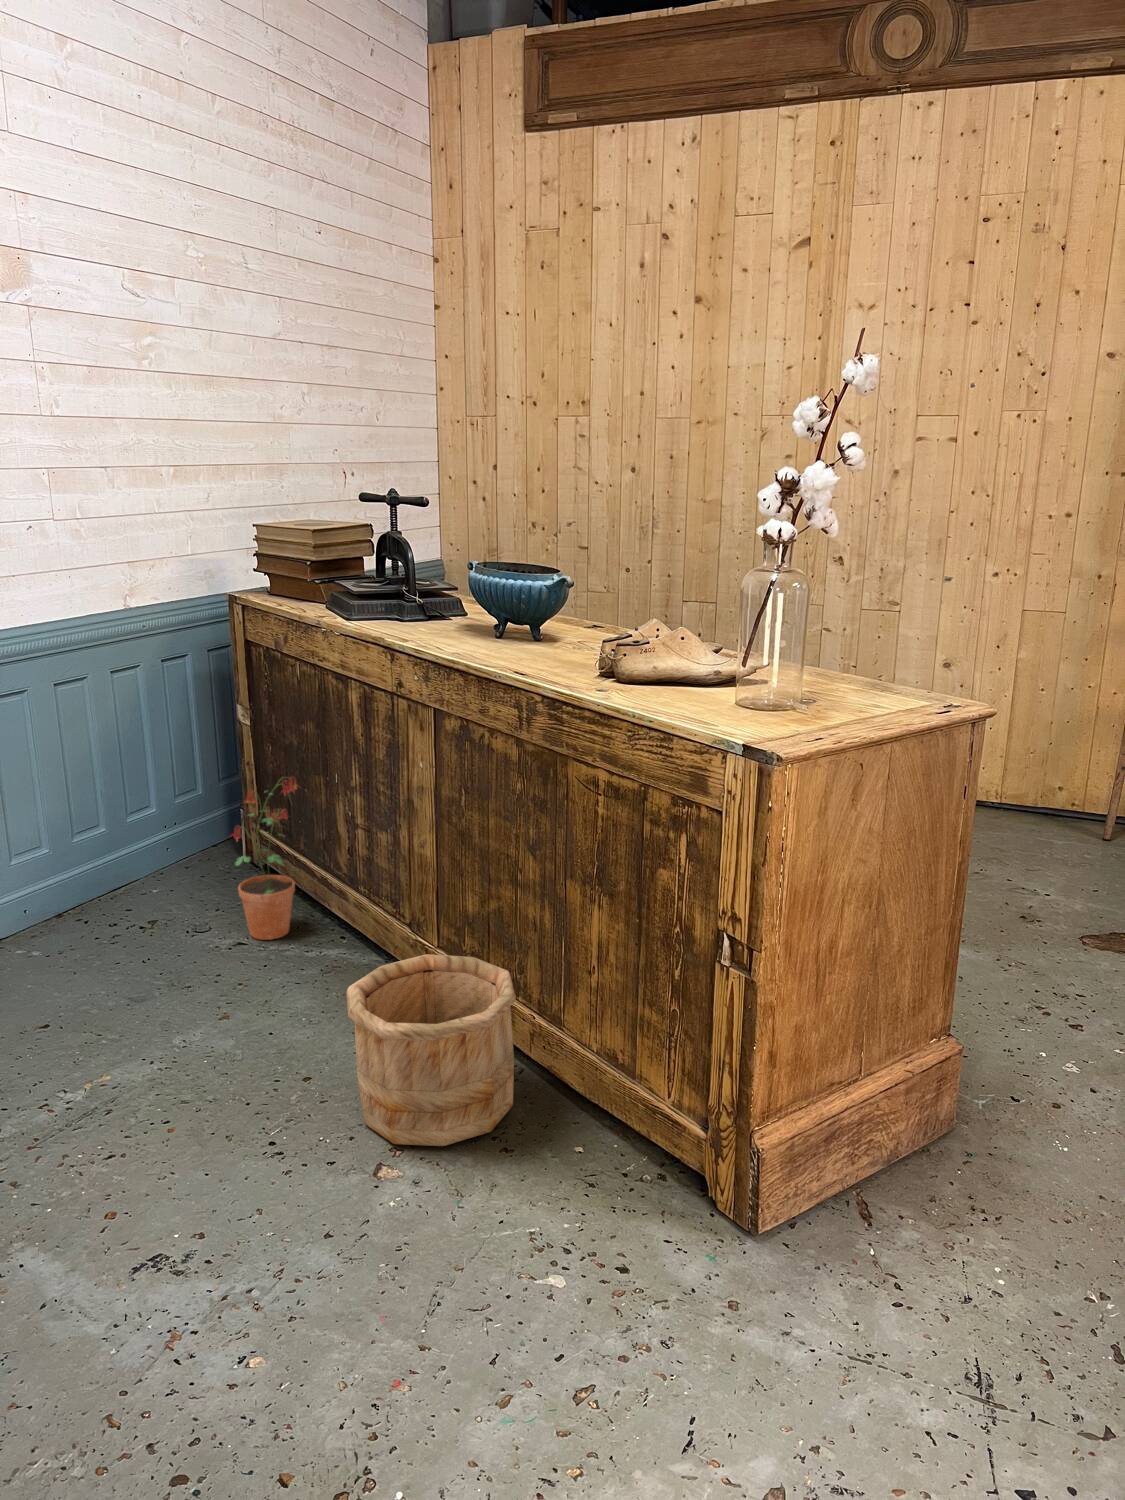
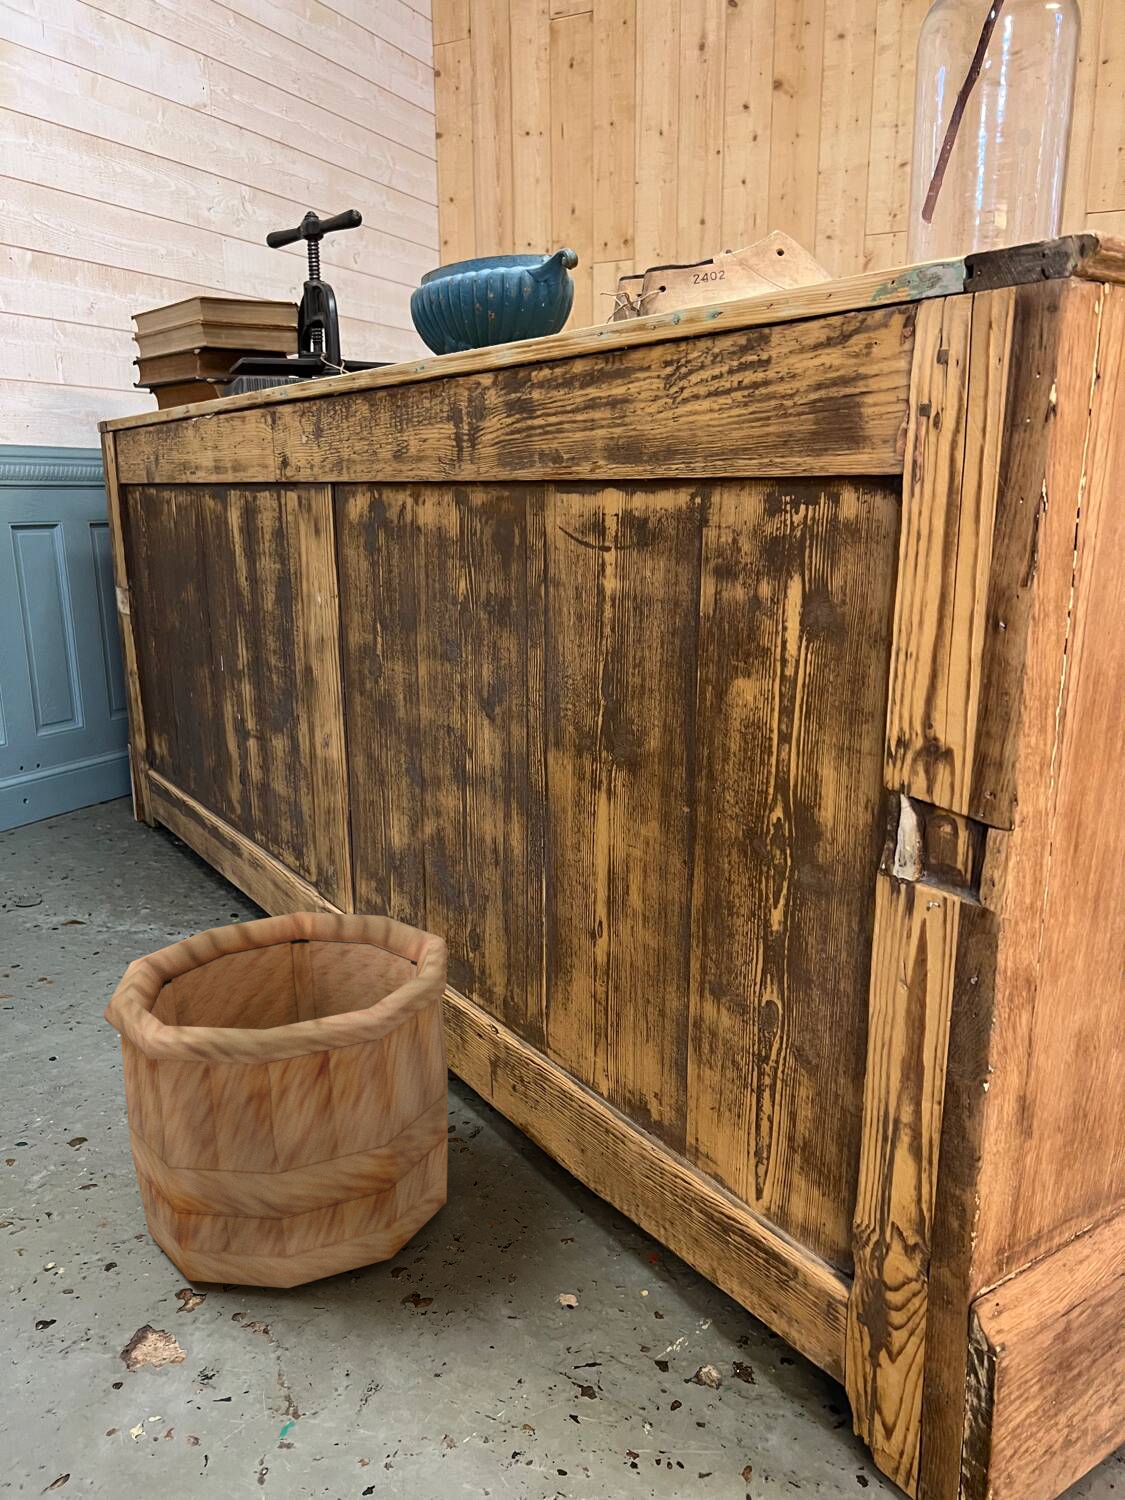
potted plant: present [231,778,297,940] -> none [55,664,175,919]

